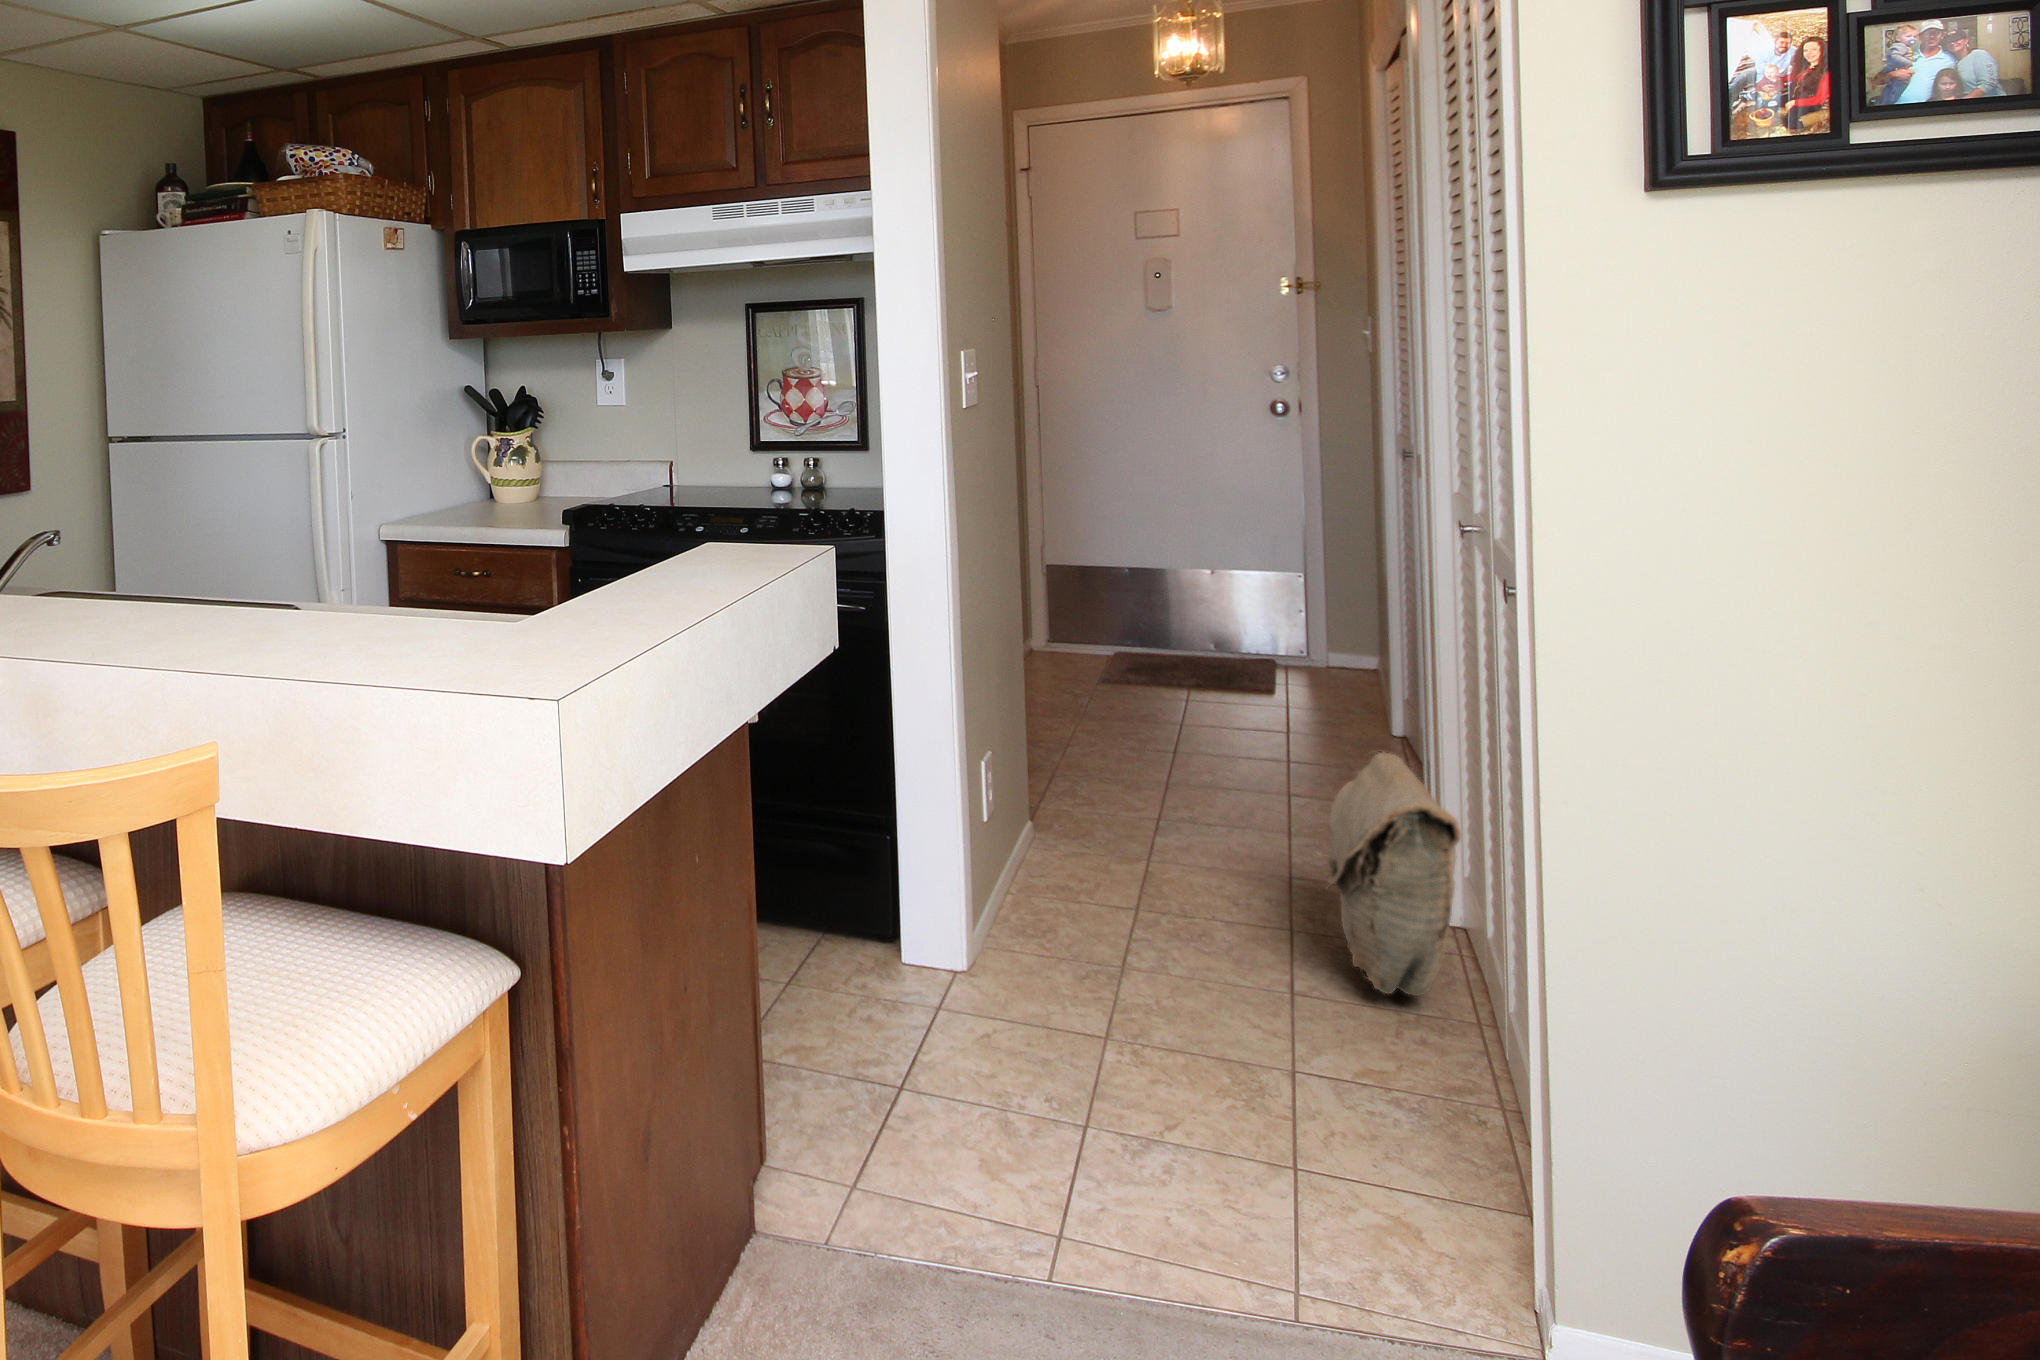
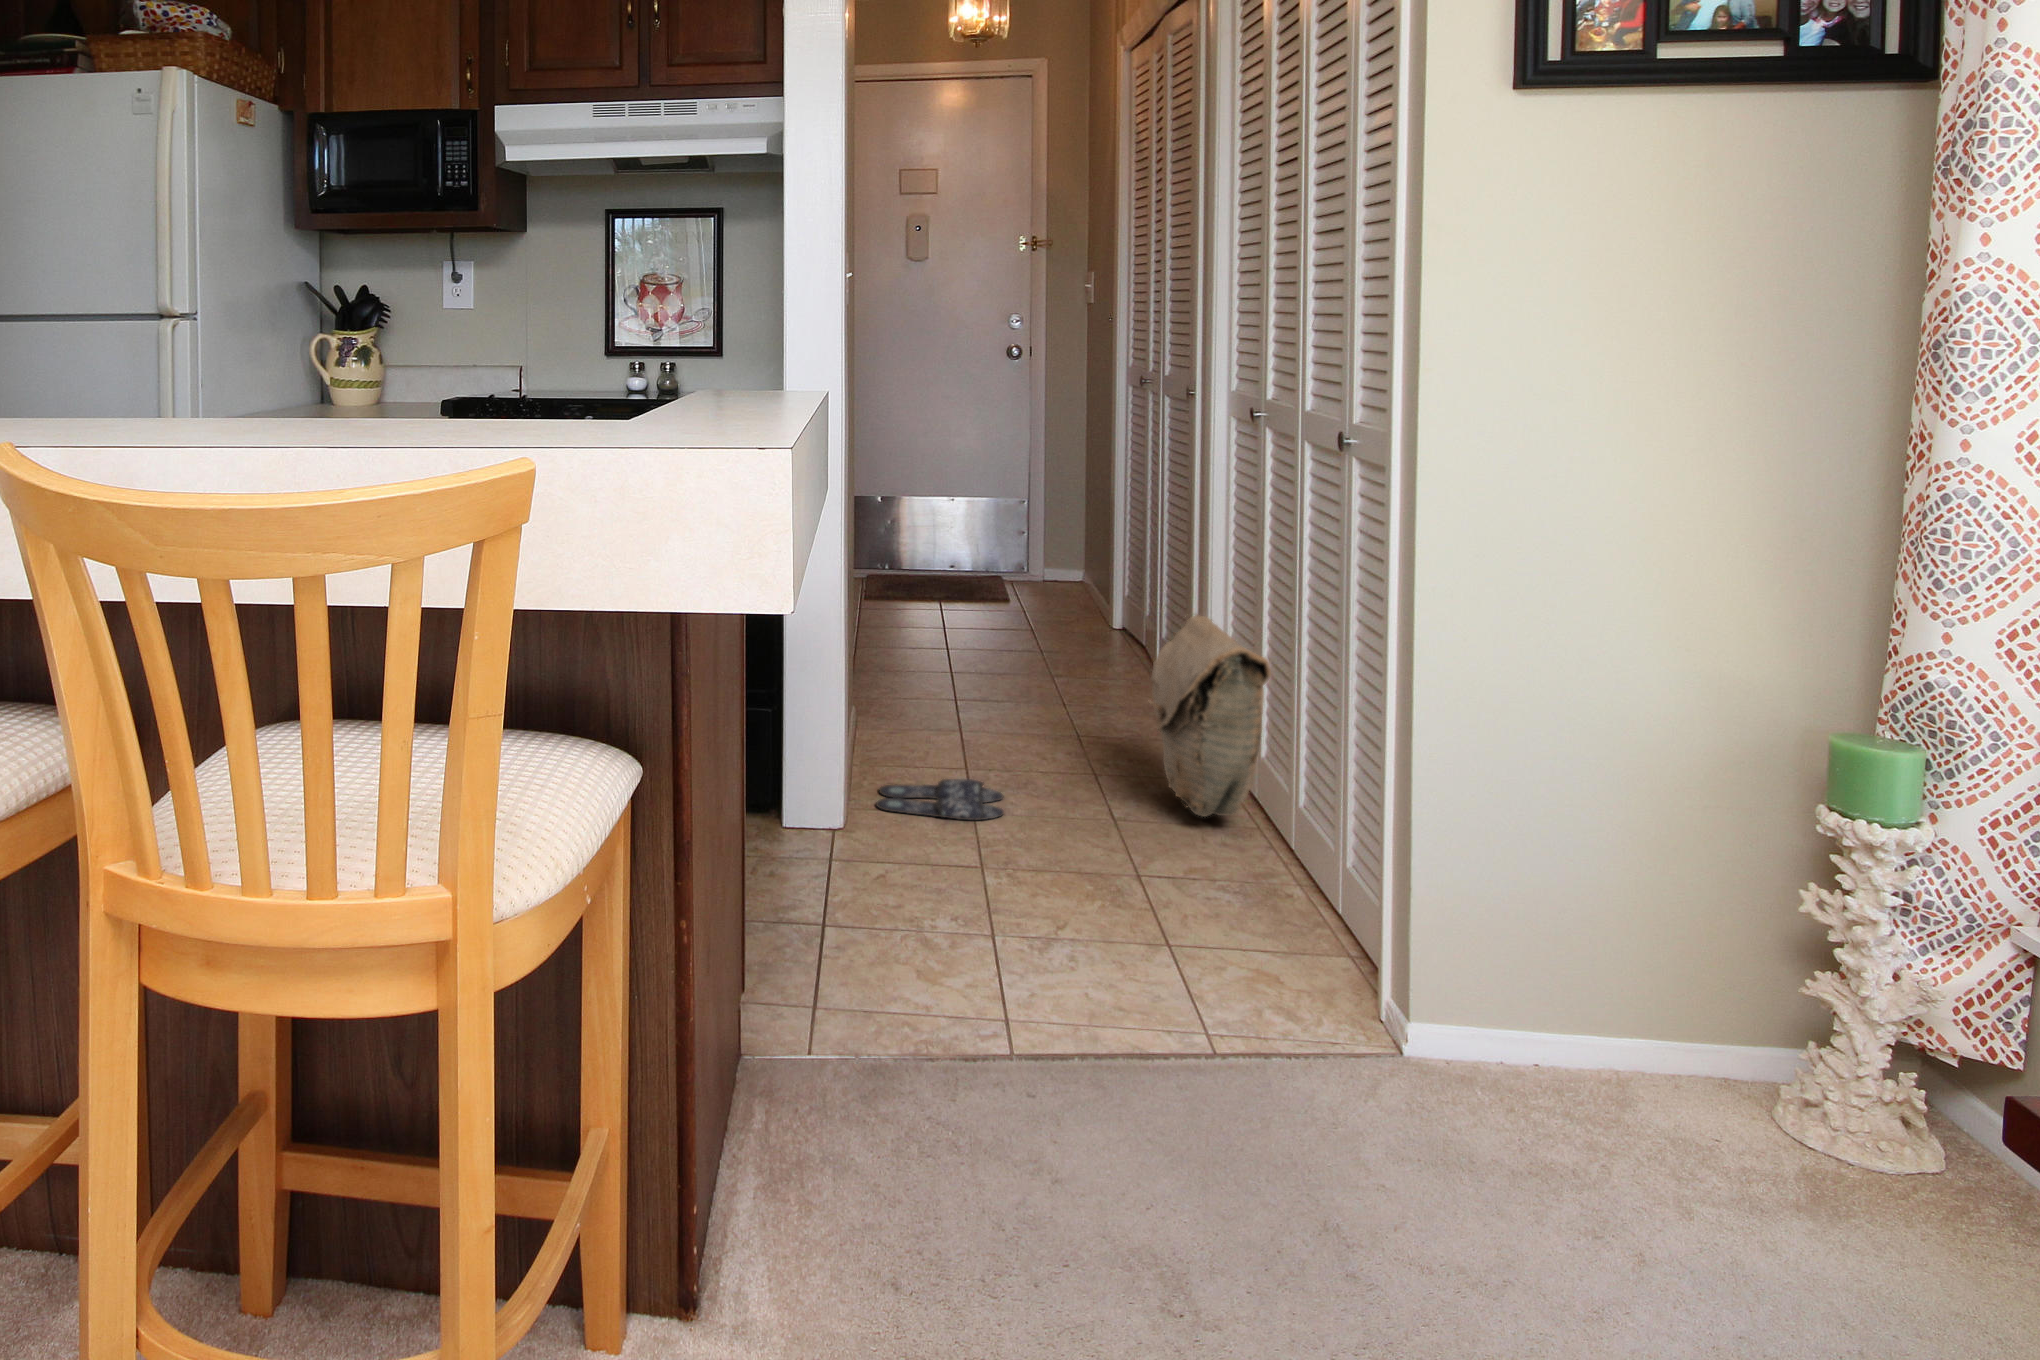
slippers: none [1003,917,1152,974] -> present [876,779,1004,820]

